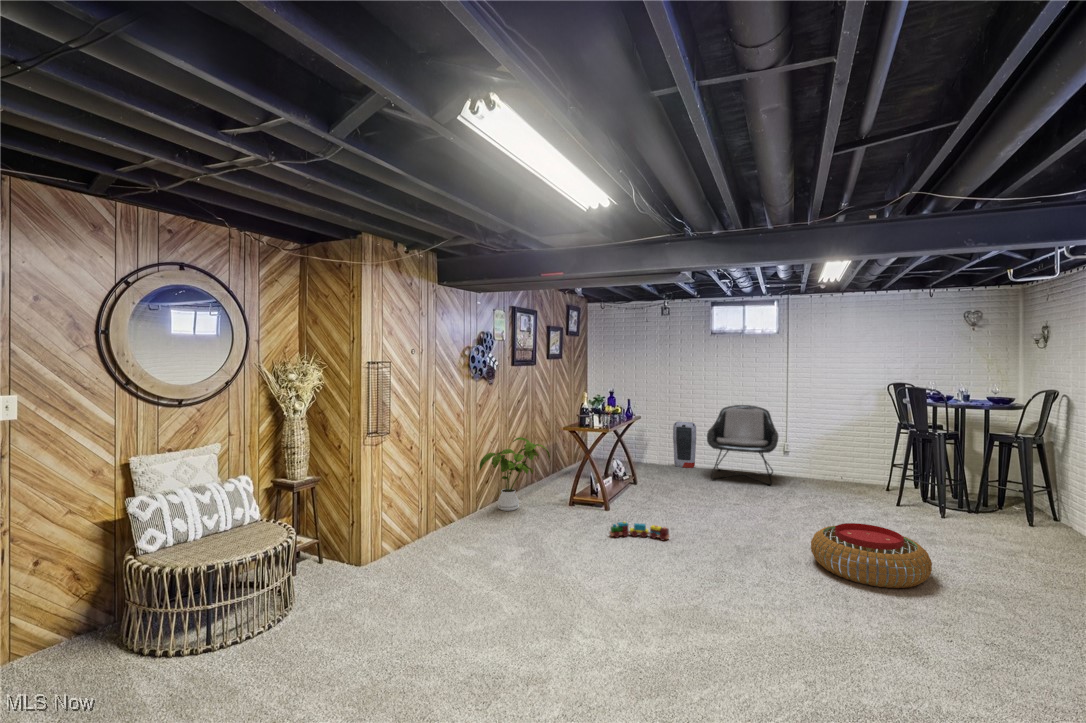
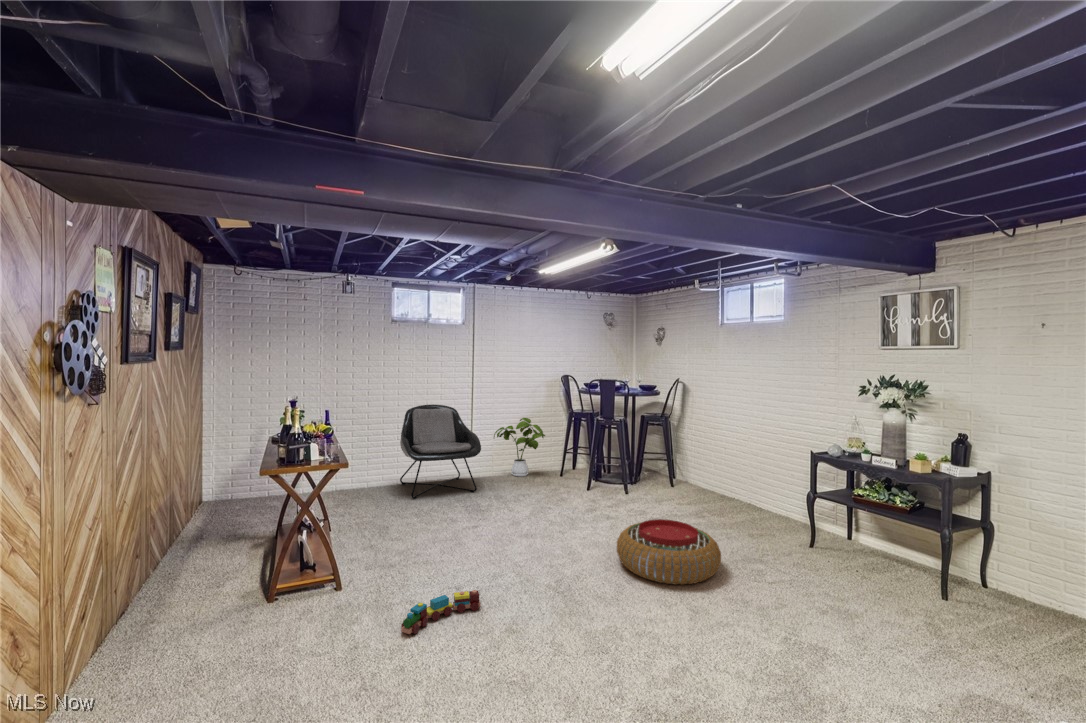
air purifier: present [673,421,696,468] -> none [345,430,375,489]
house plant: present [479,437,550,511] -> present [494,418,545,476]

